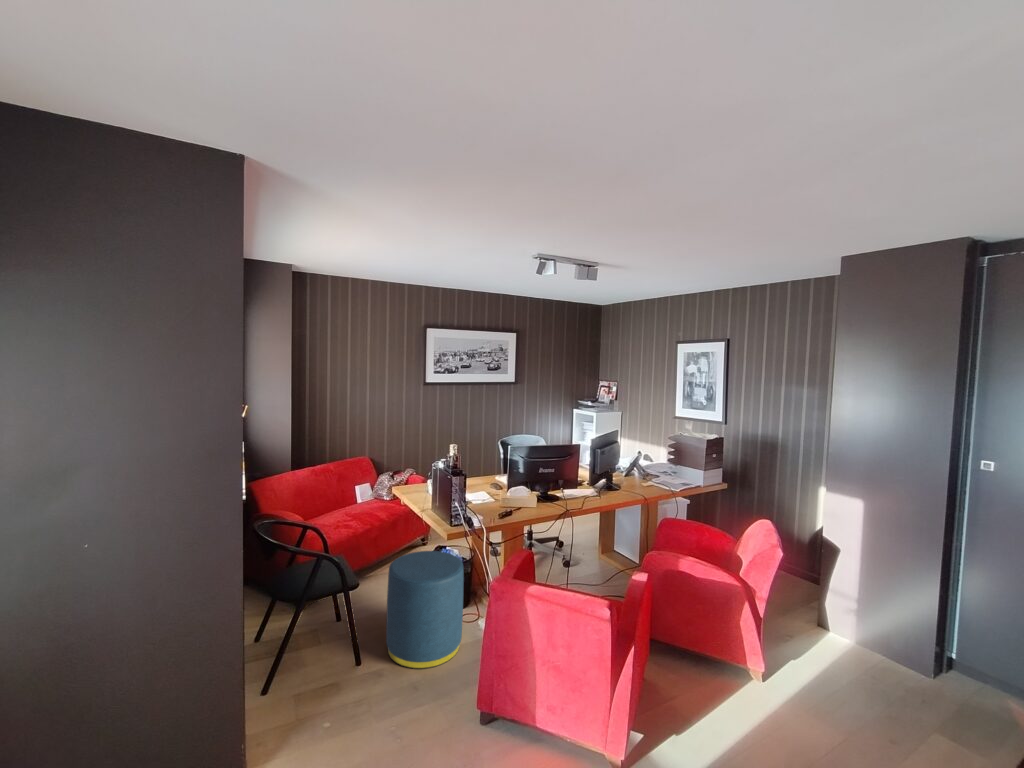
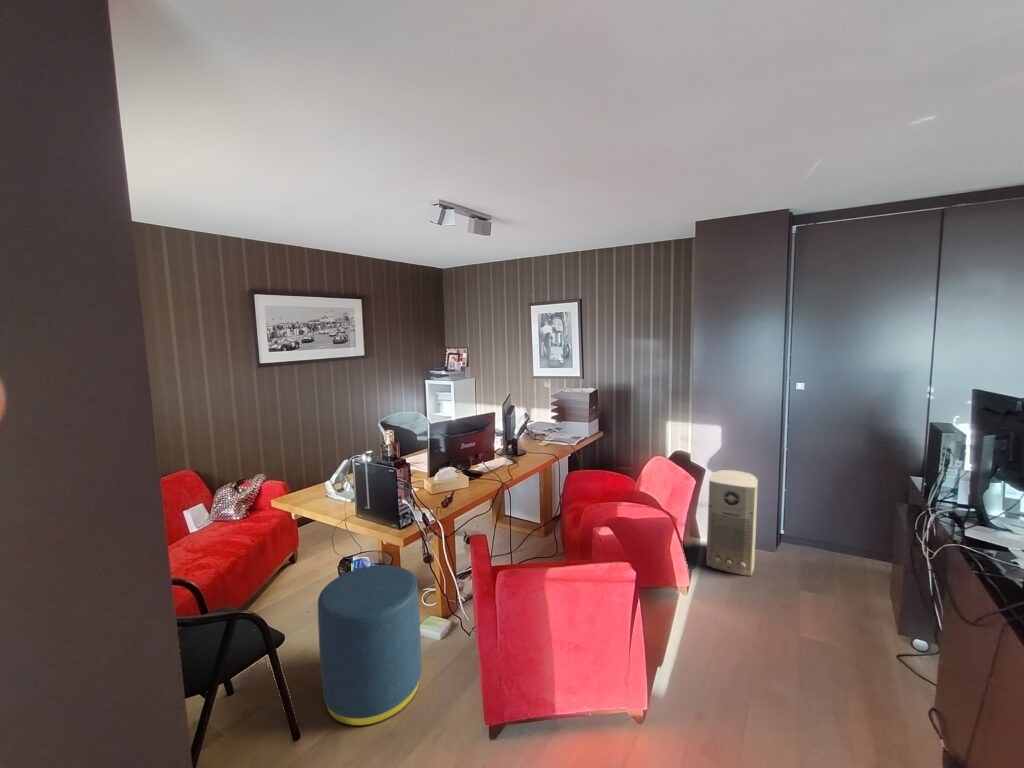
air purifier: none [809,557,894,696] -> present [706,470,758,576]

